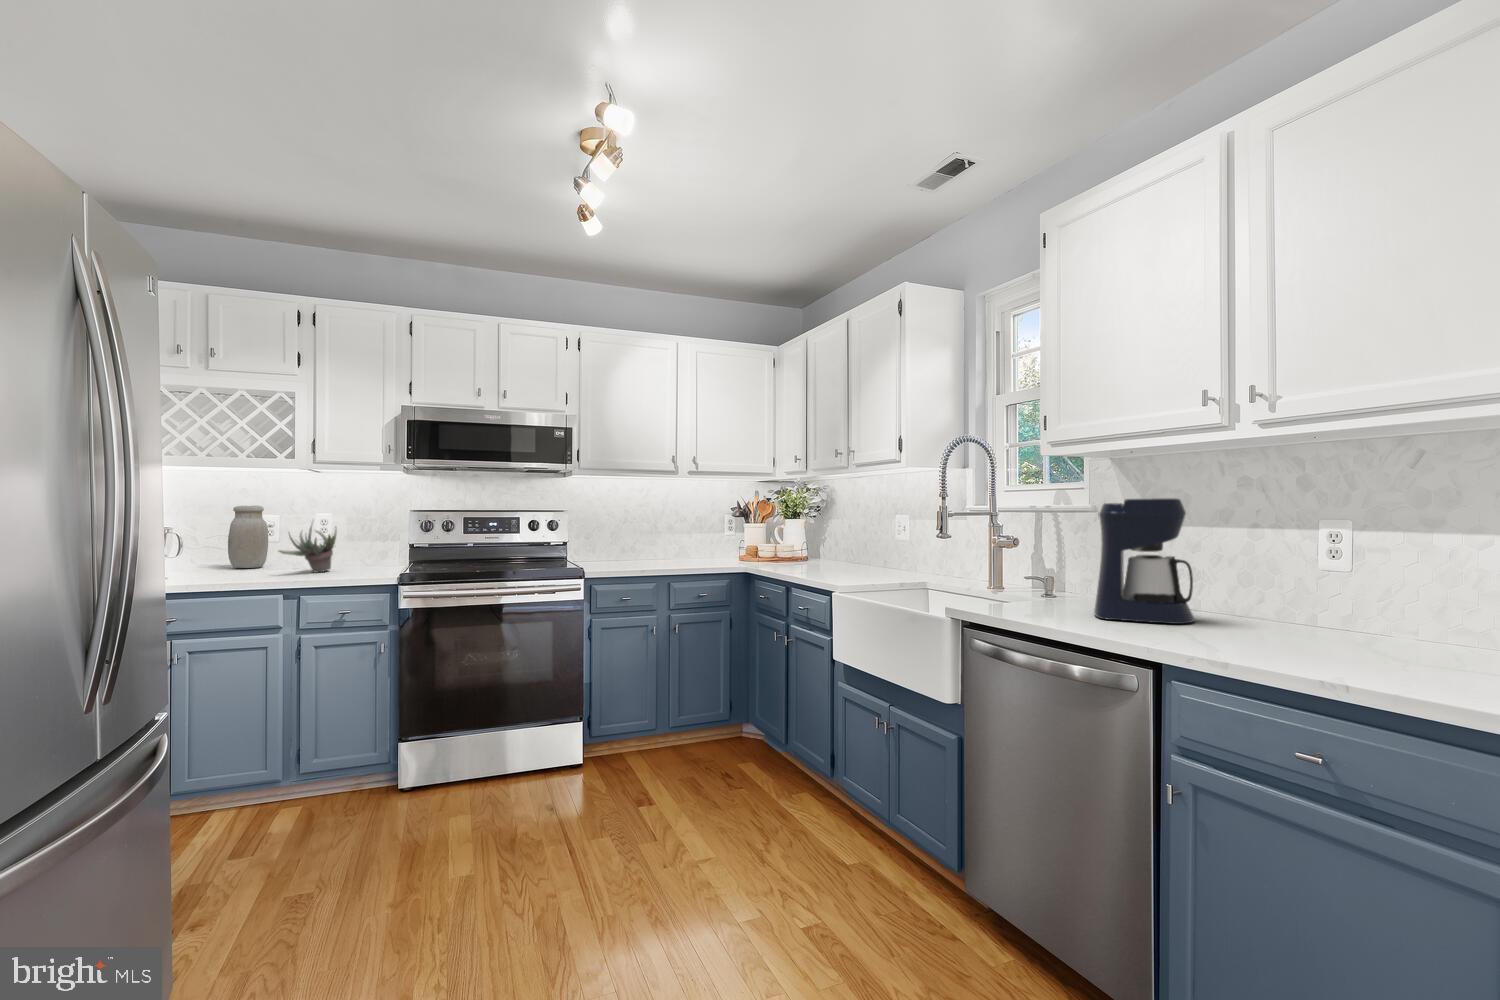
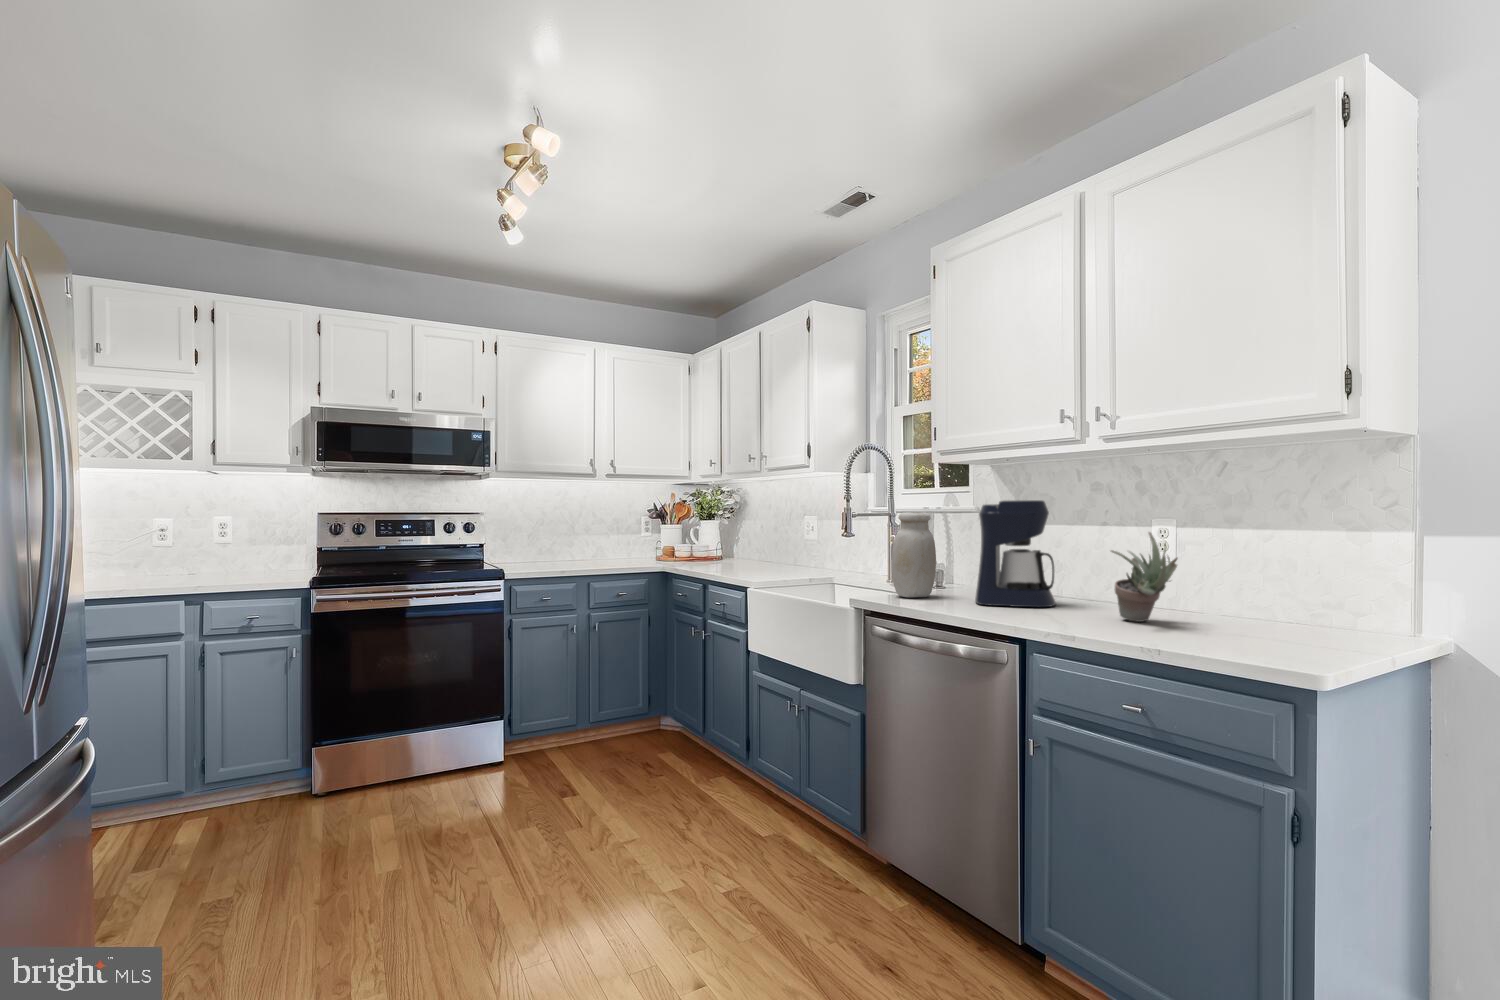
jar: present [228,506,268,568] -> present [892,512,936,597]
succulent plant: present [279,525,336,573] -> present [1111,532,1178,622]

